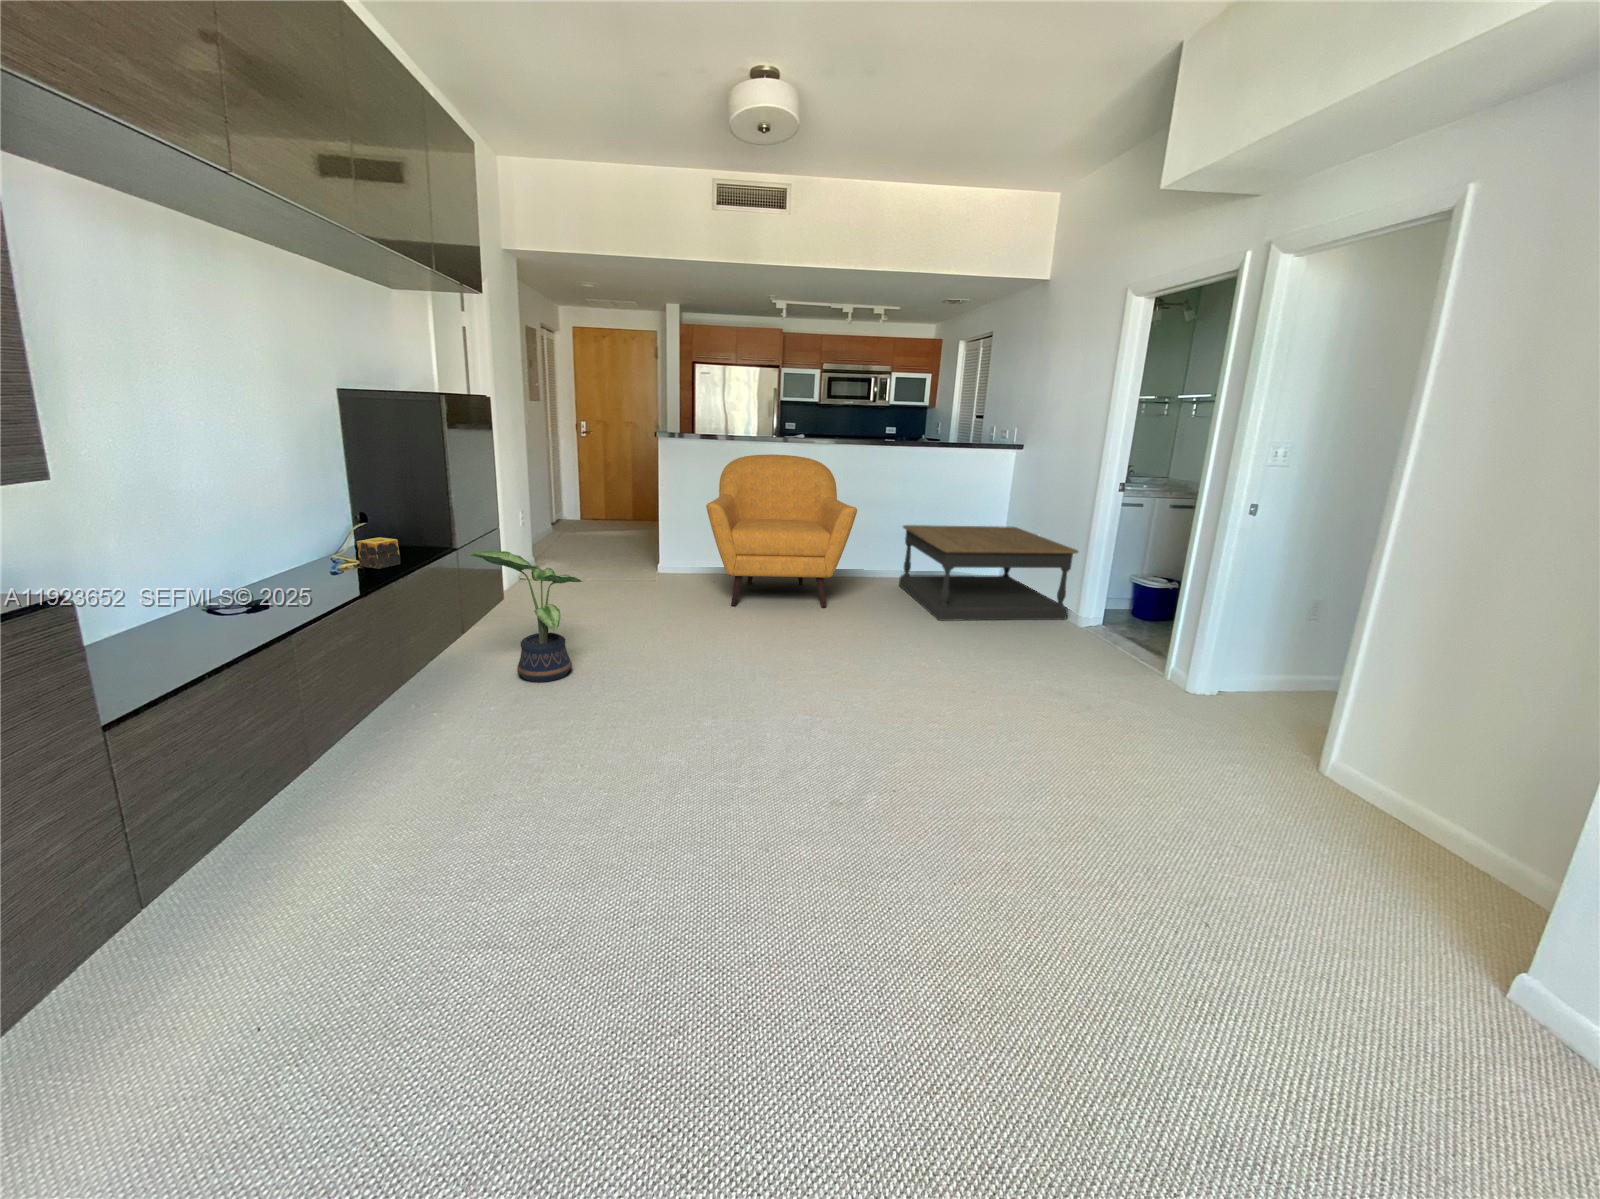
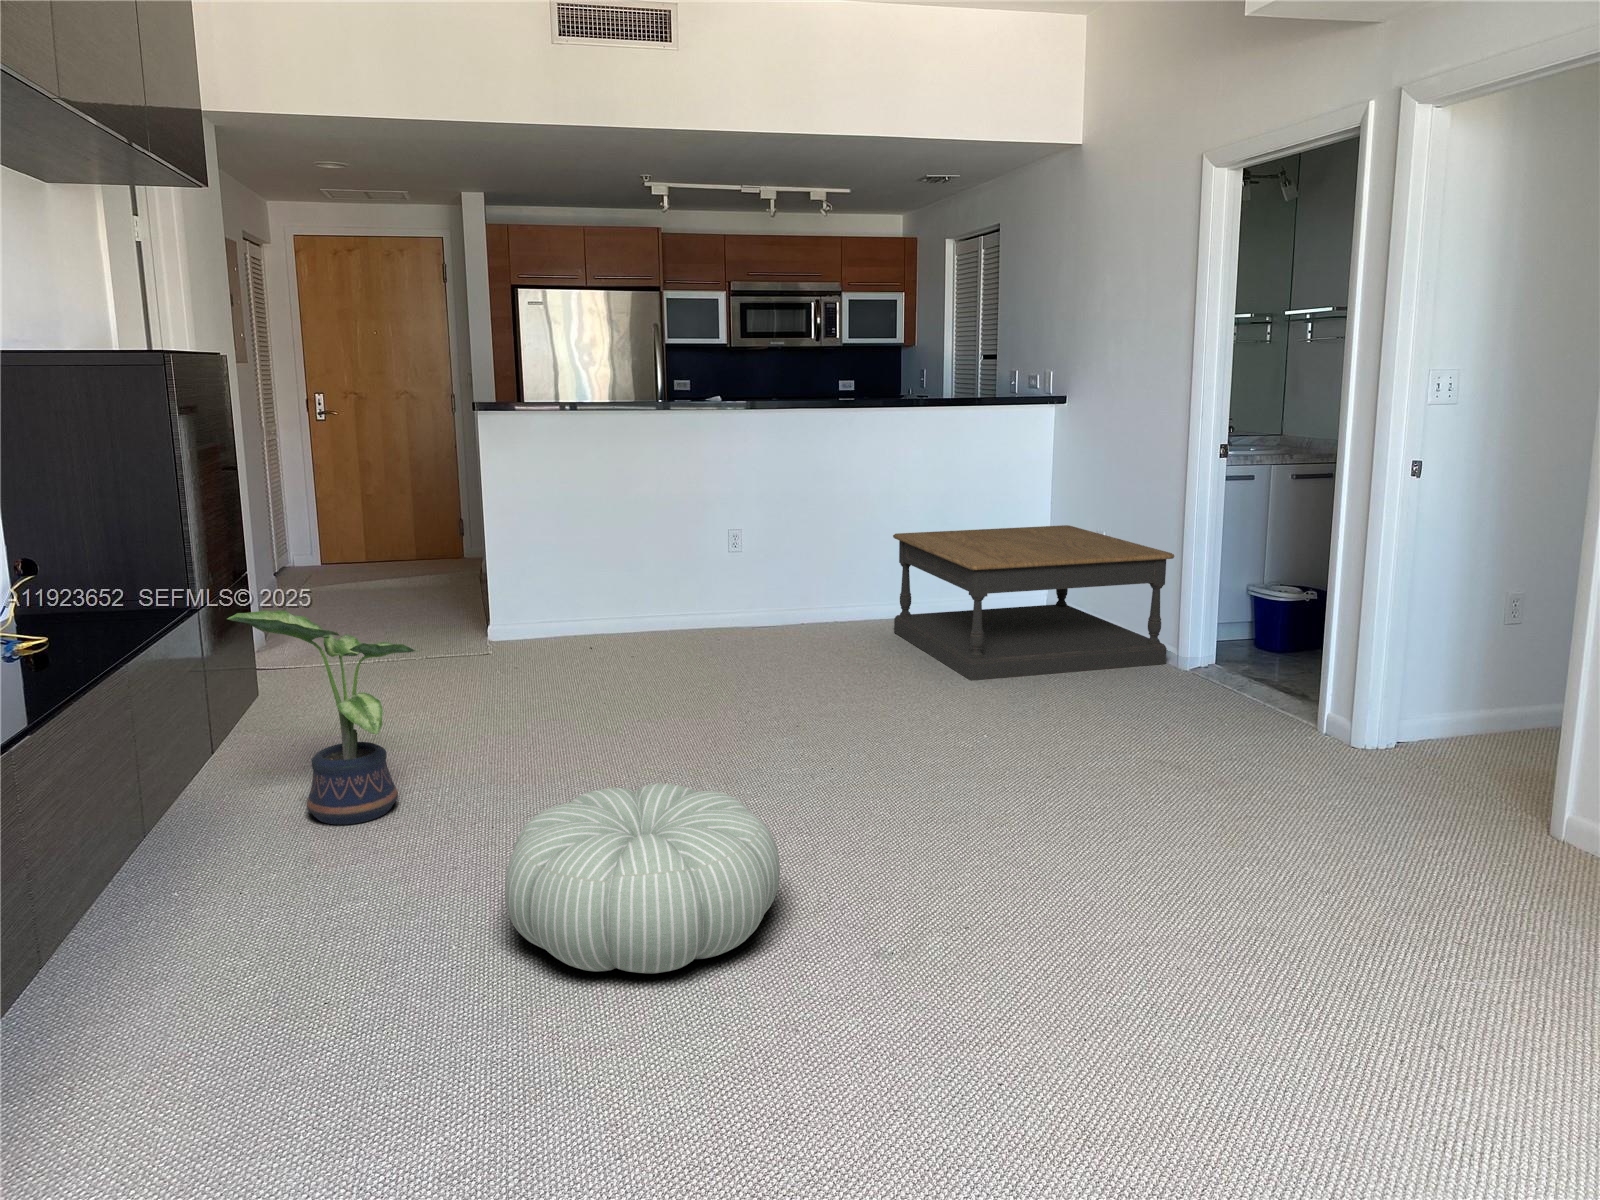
armchair: present [706,454,857,607] -> none [582,432,827,683]
candle: present [357,537,400,569] -> none [50,598,122,650]
pouf: none [603,678,778,802] -> present [505,783,780,973]

